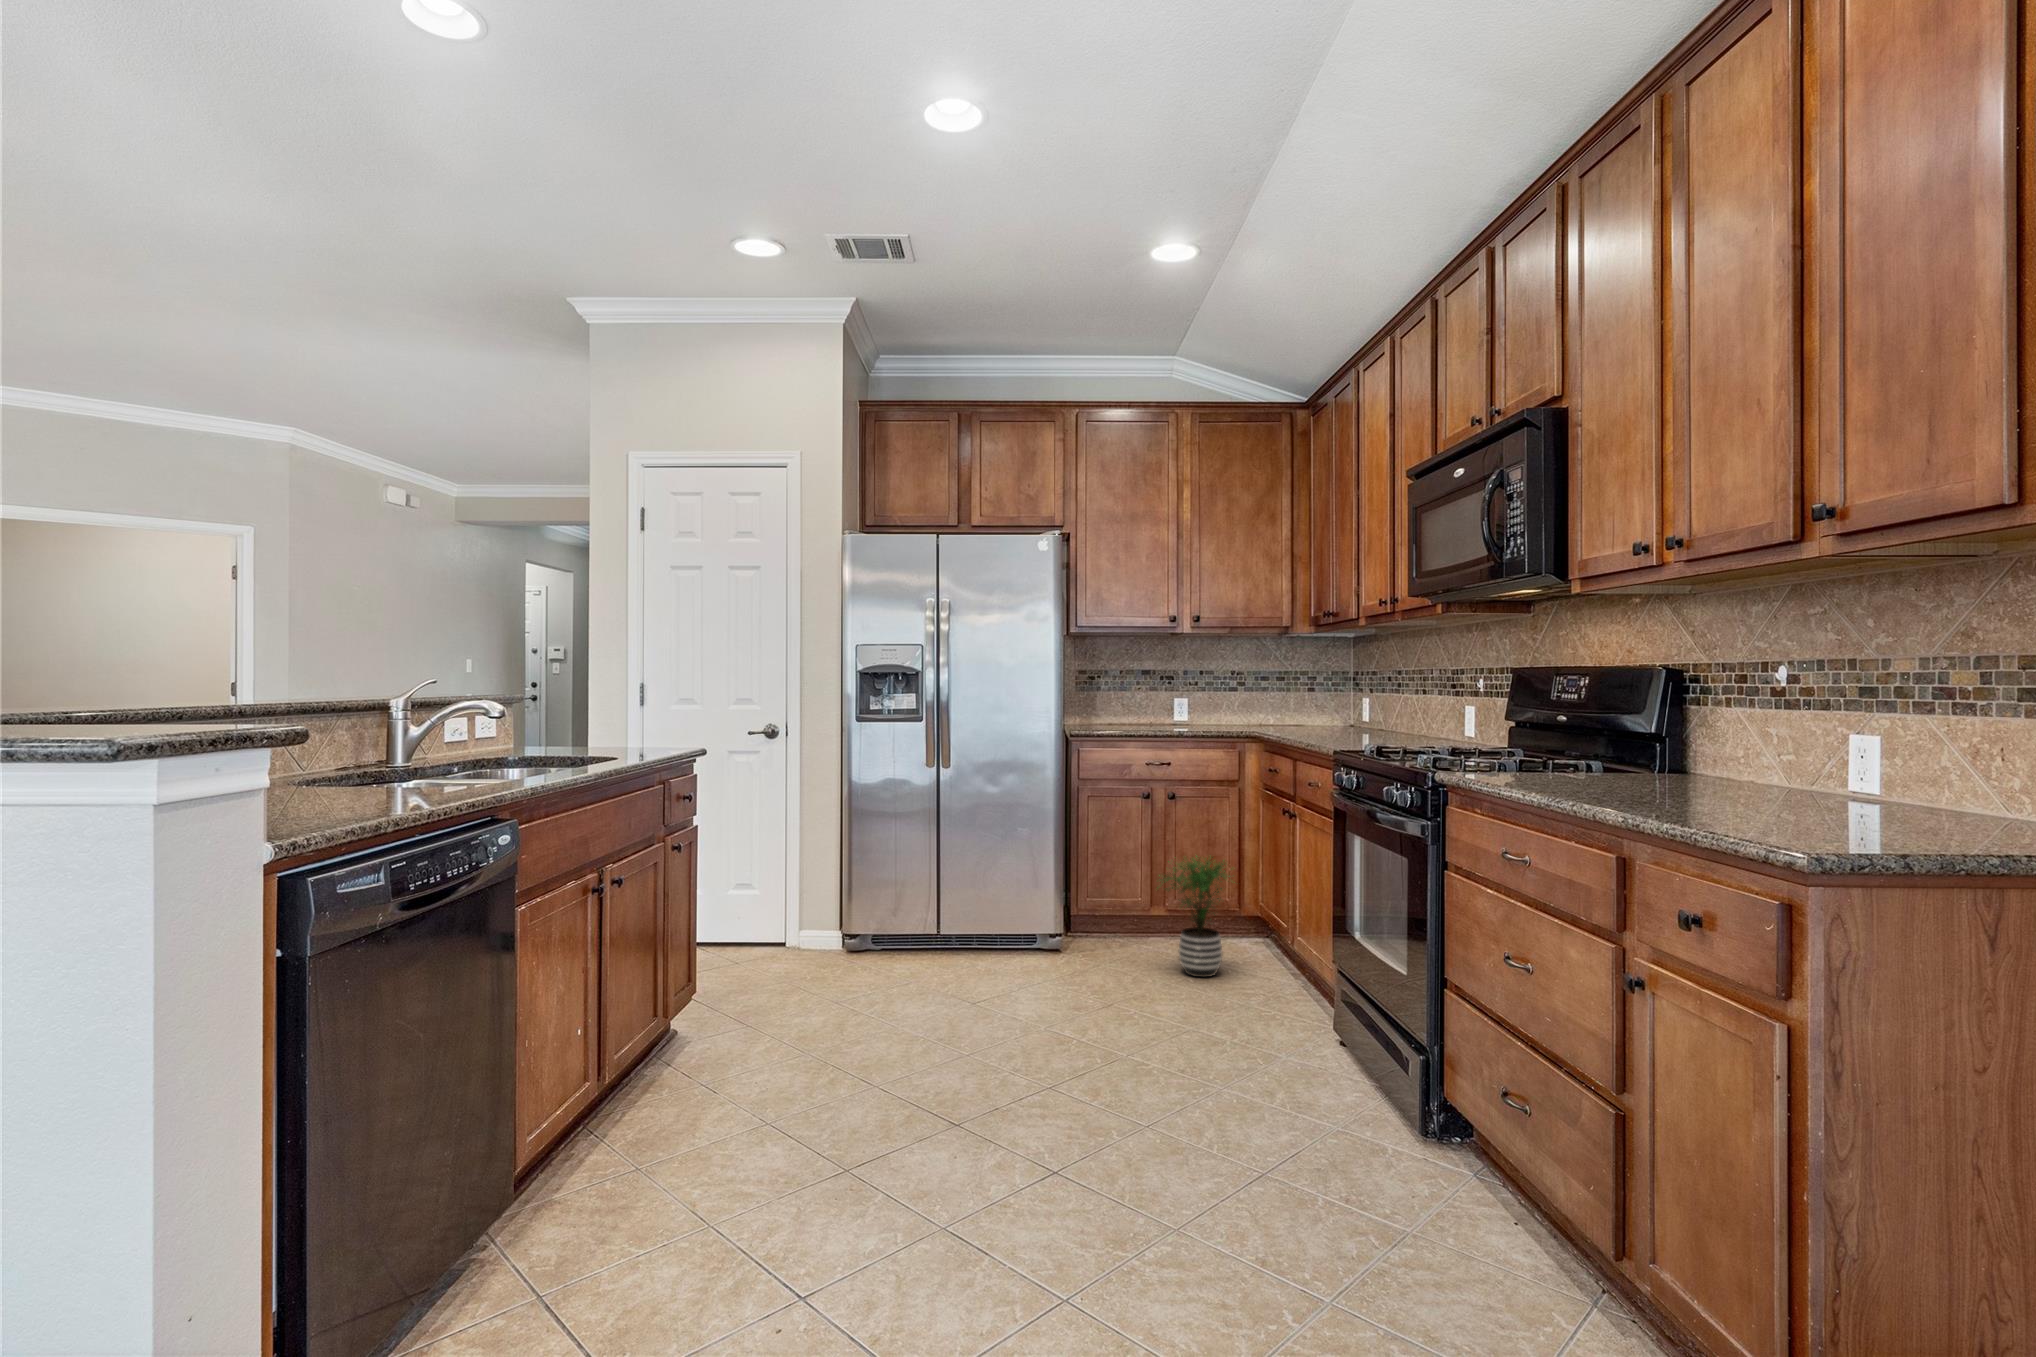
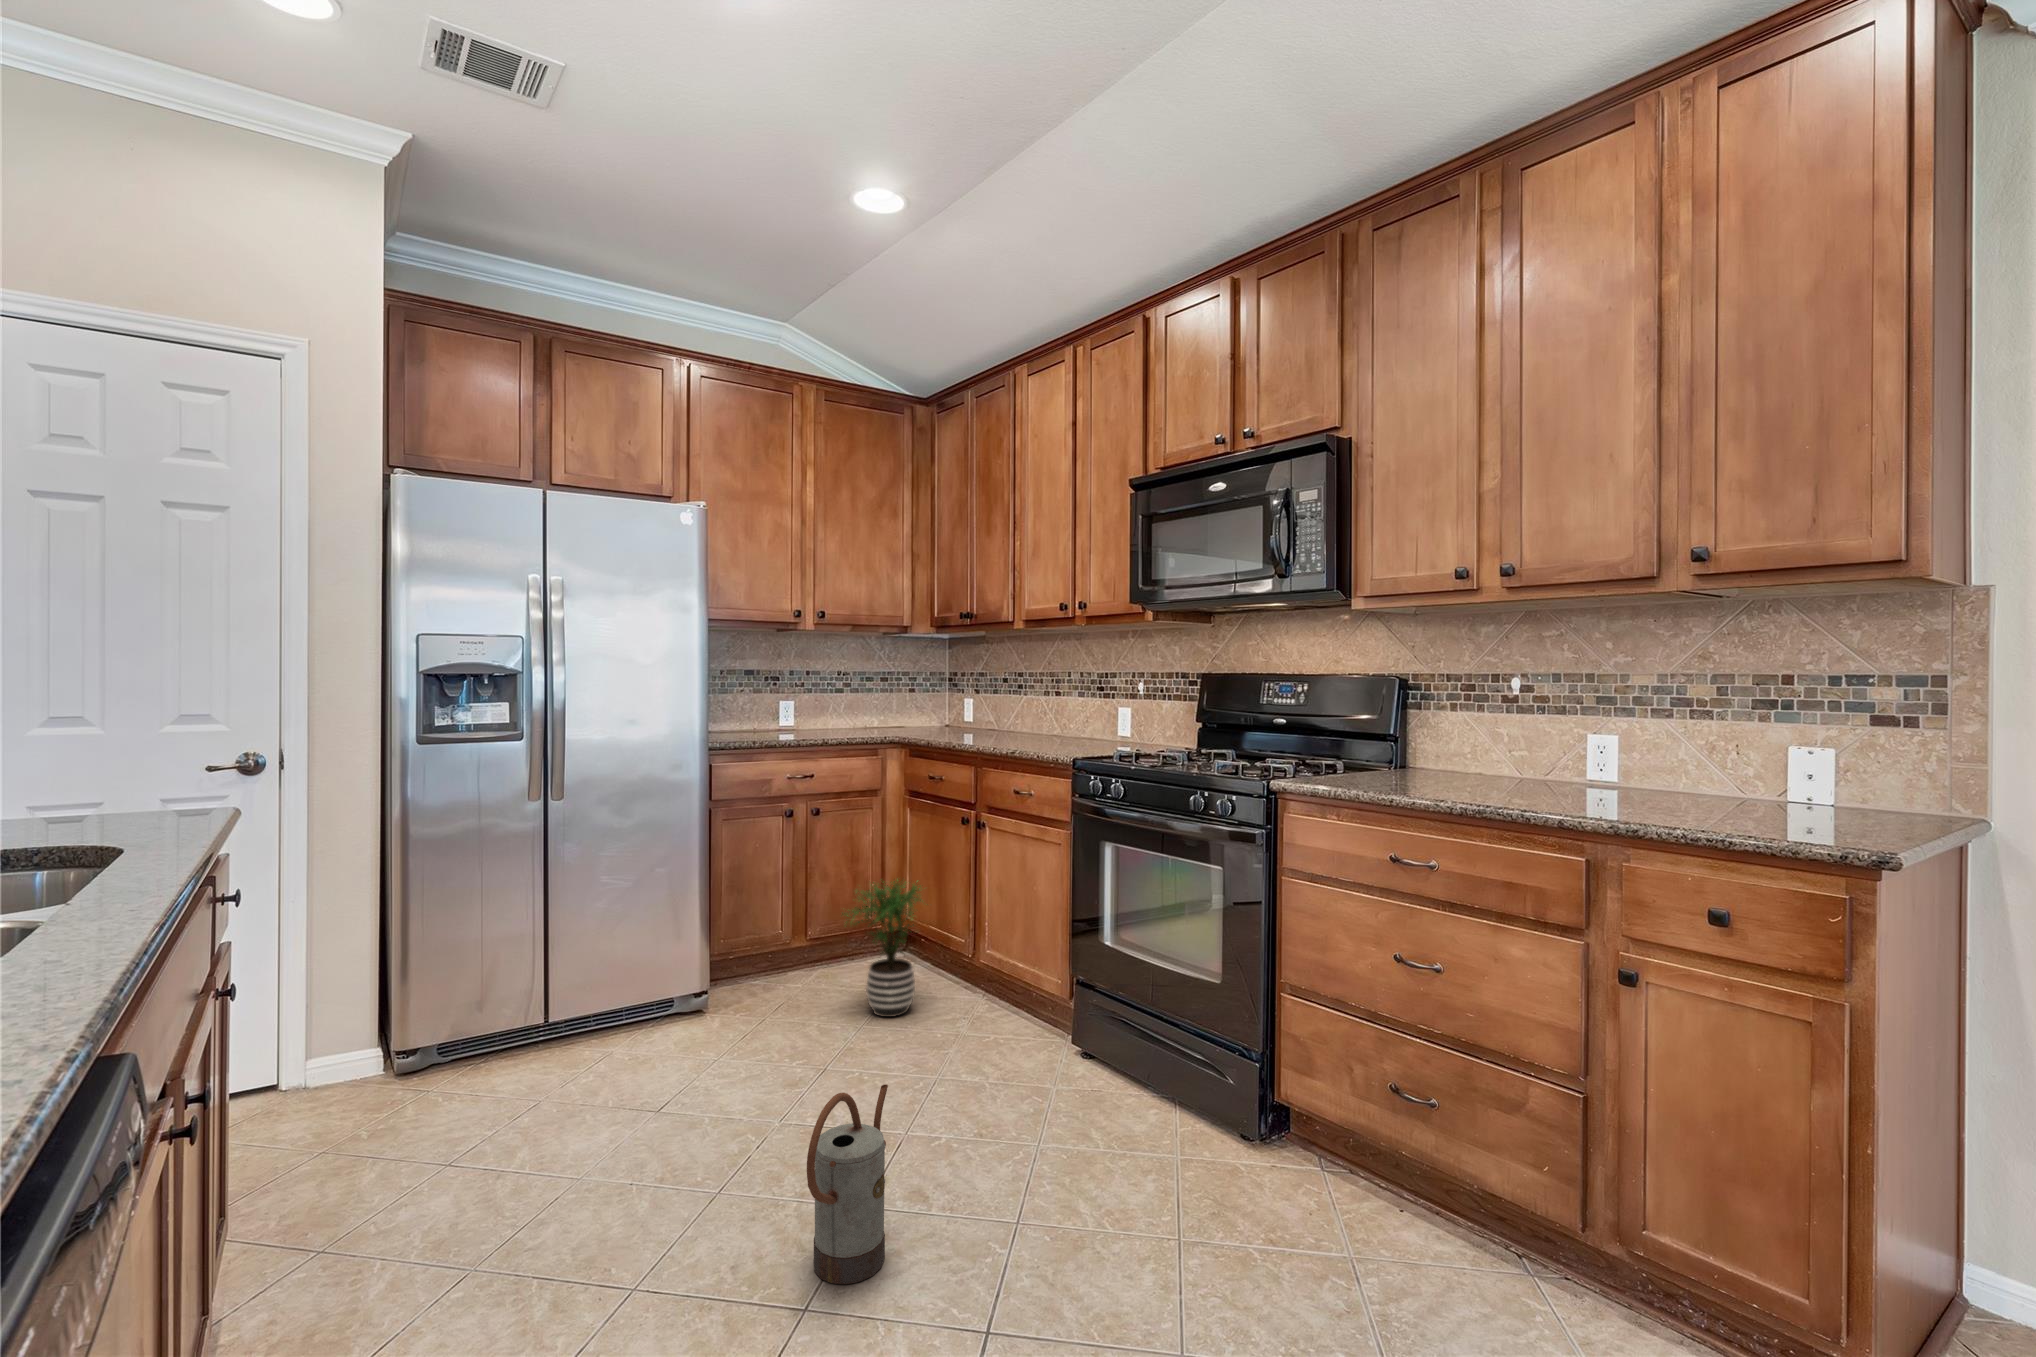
watering can: none [956,968,1055,1105] -> present [807,1084,888,1284]

